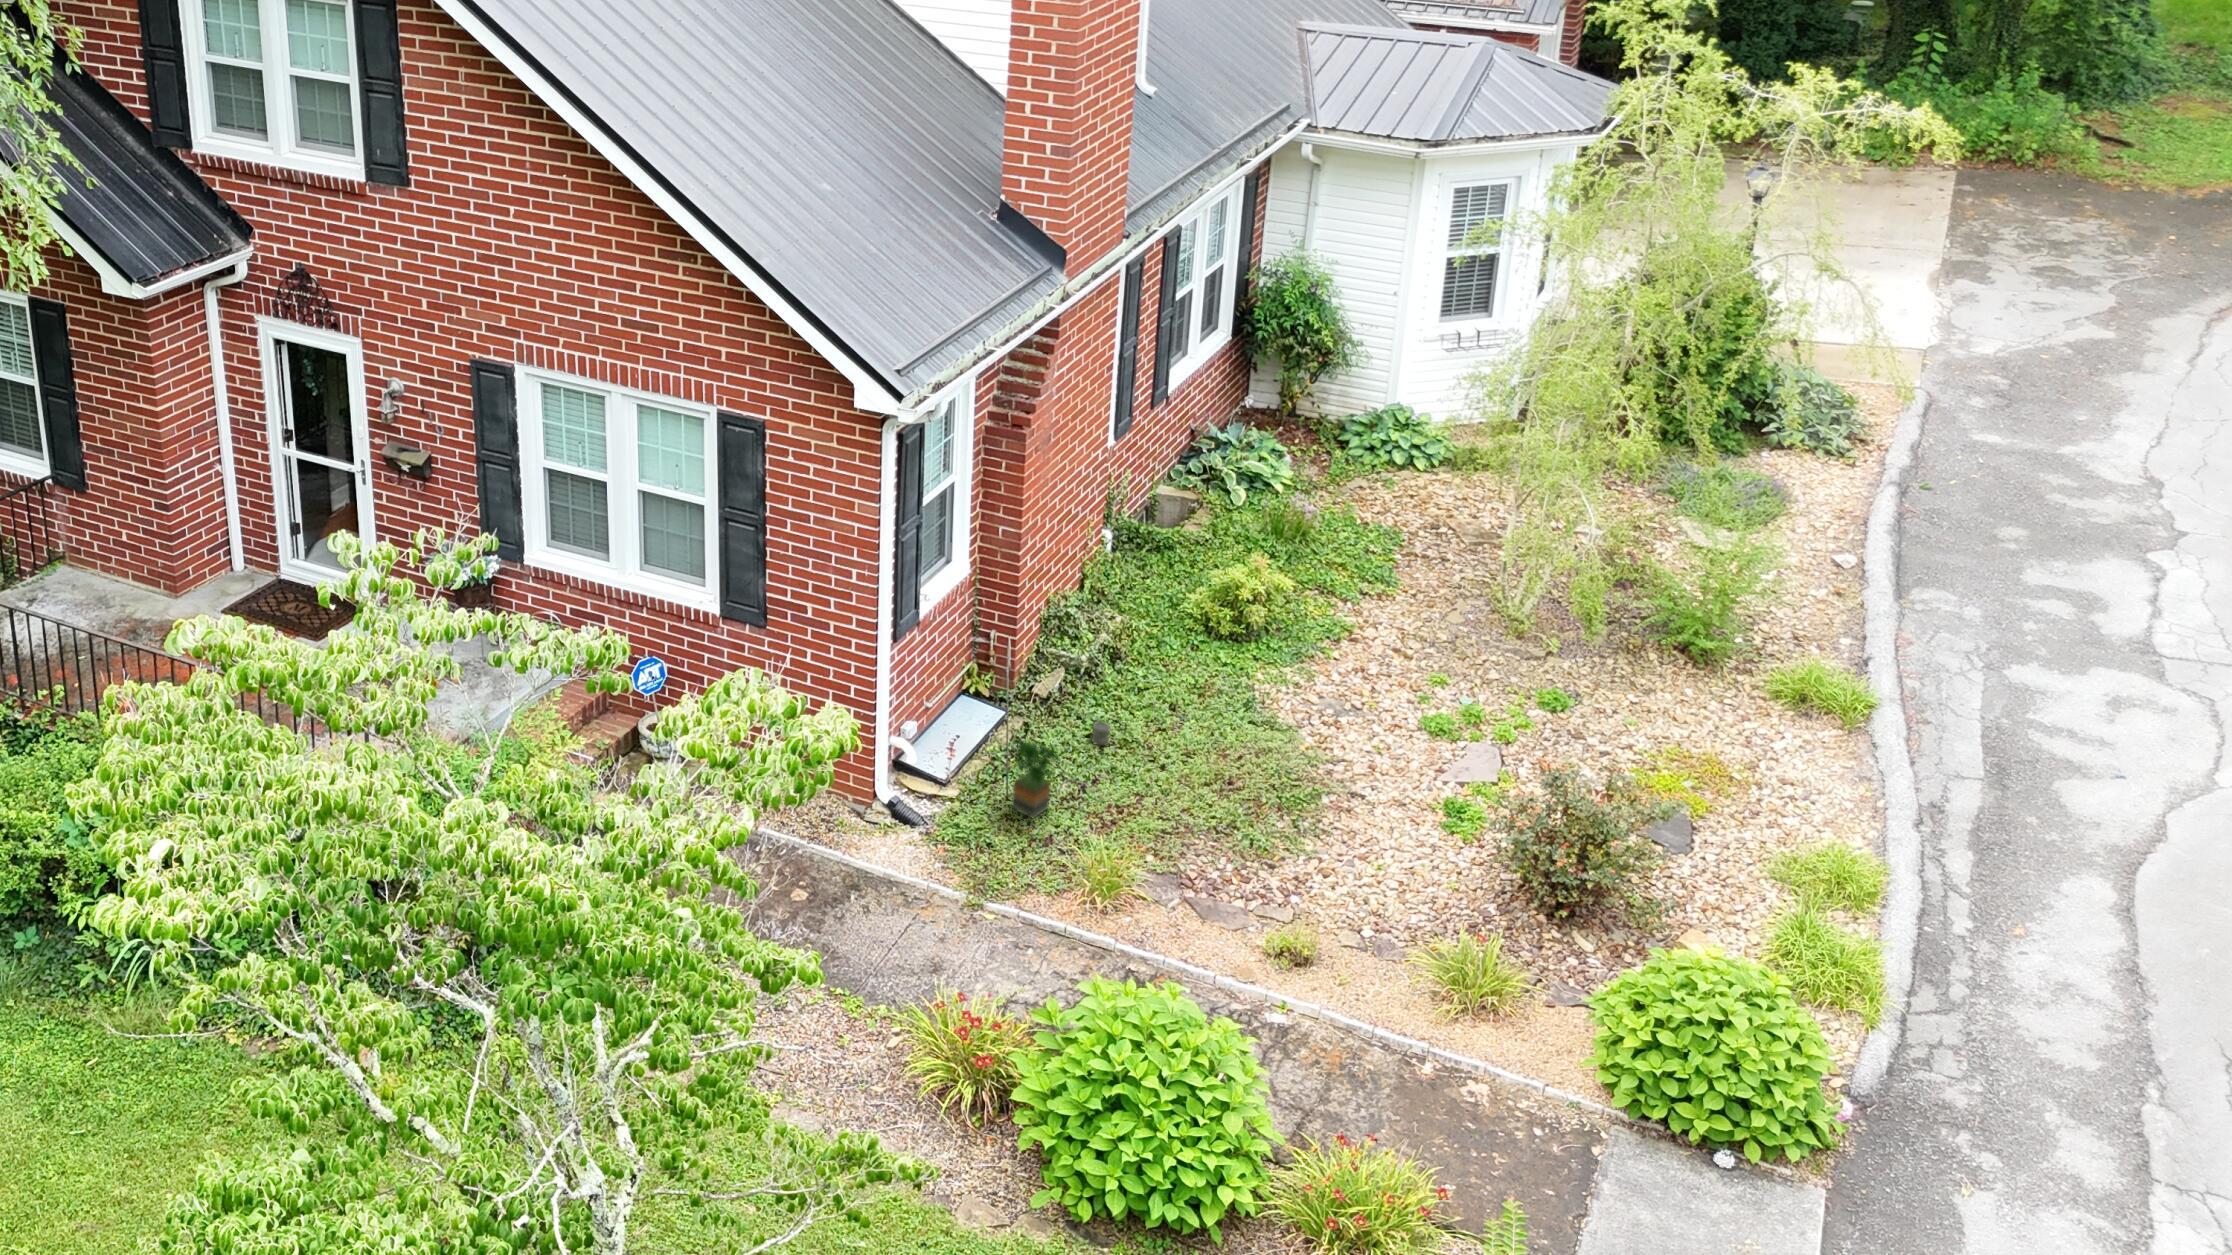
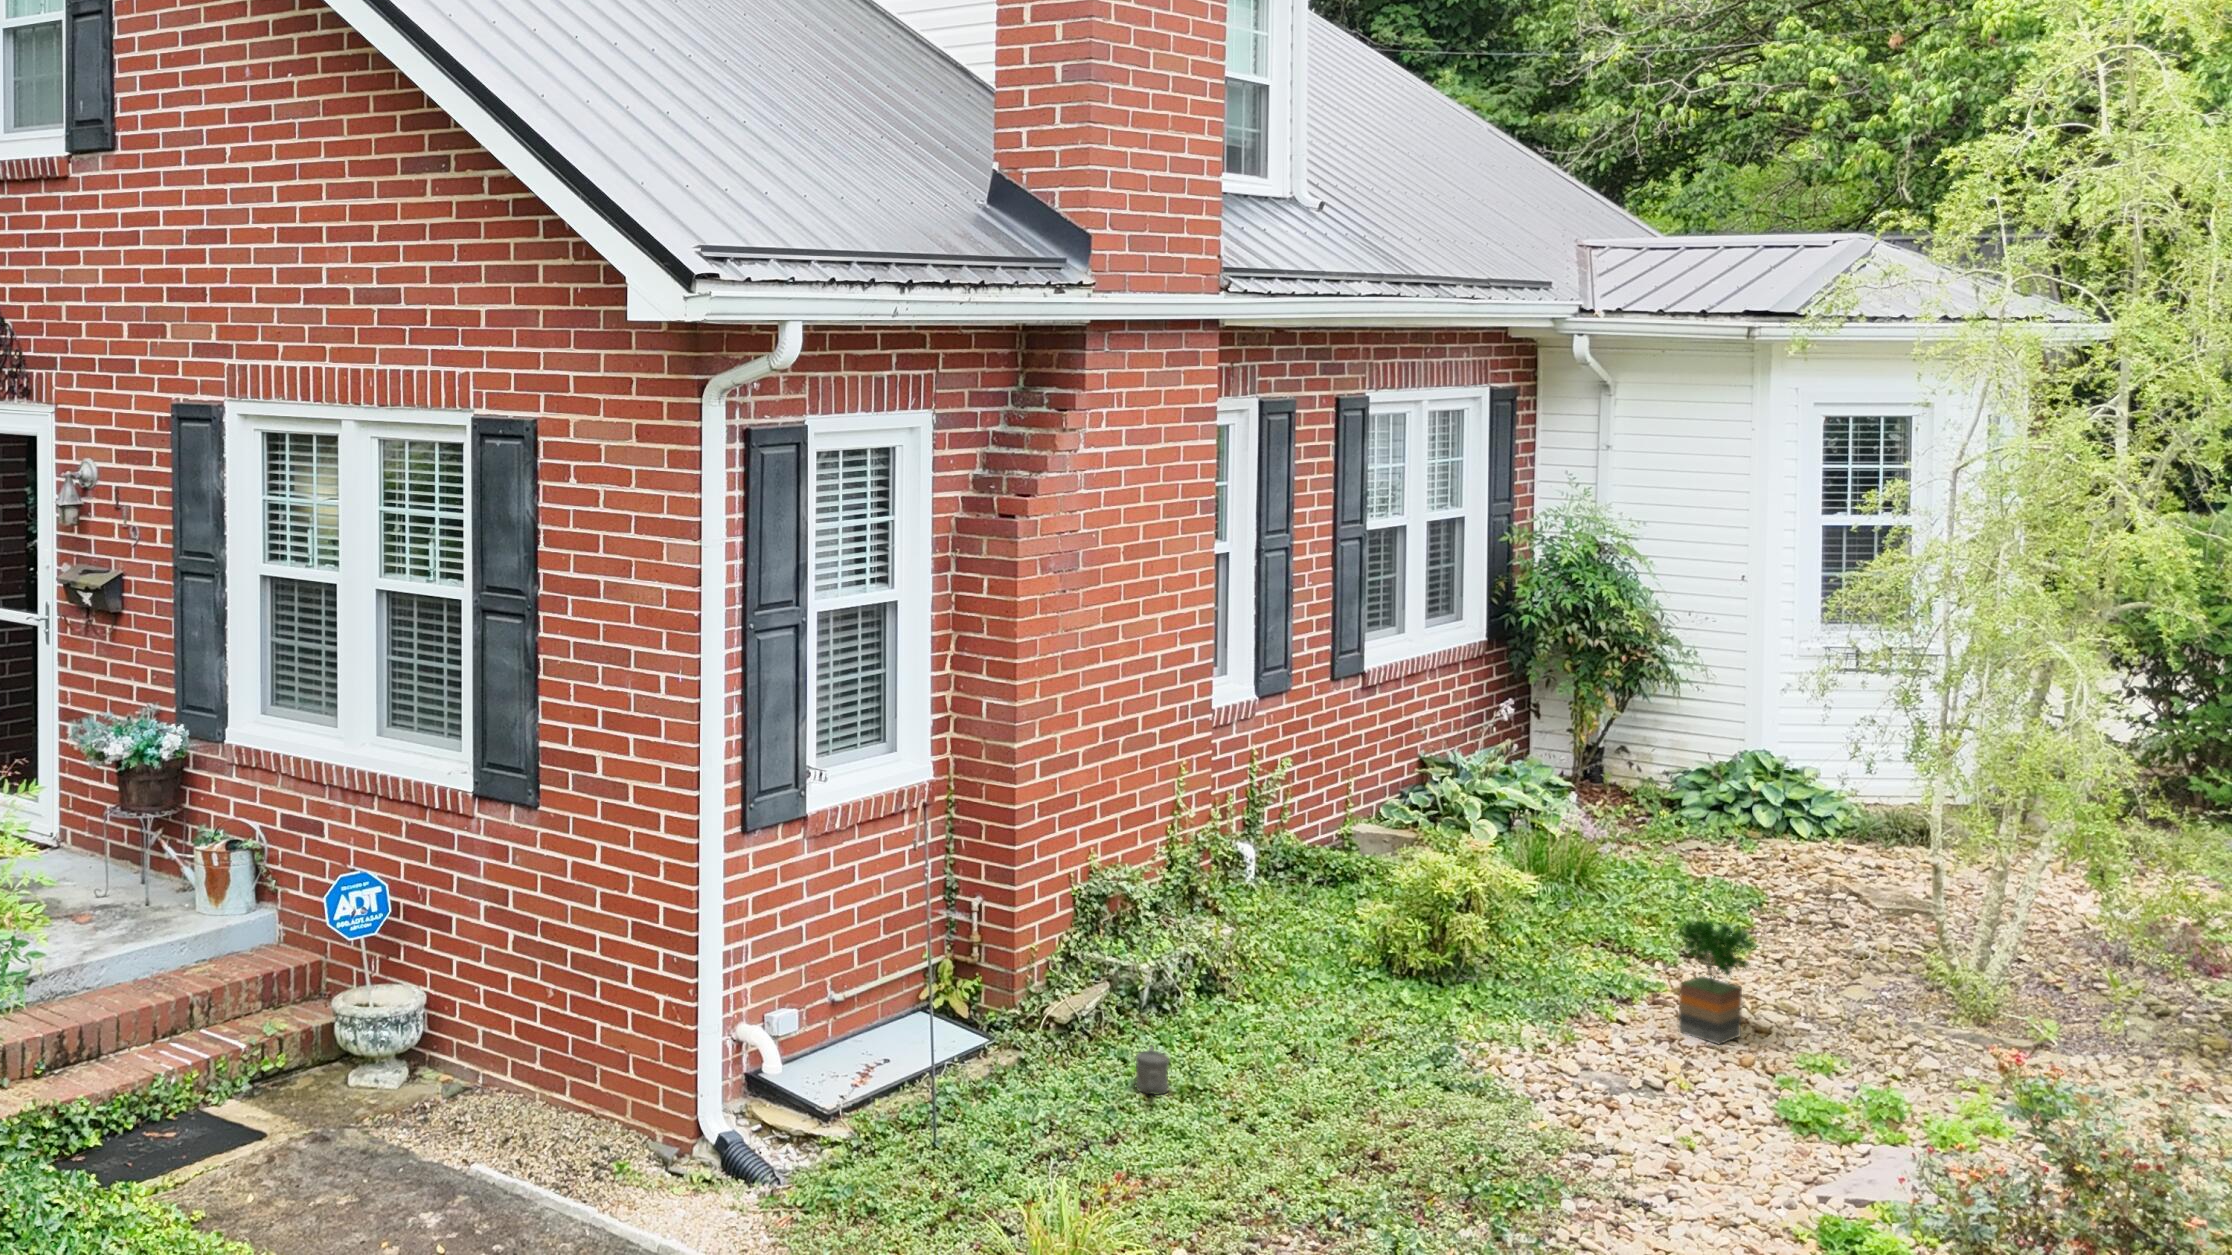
potted tree: present [1012,742,1060,818] -> present [1679,921,1758,1044]

